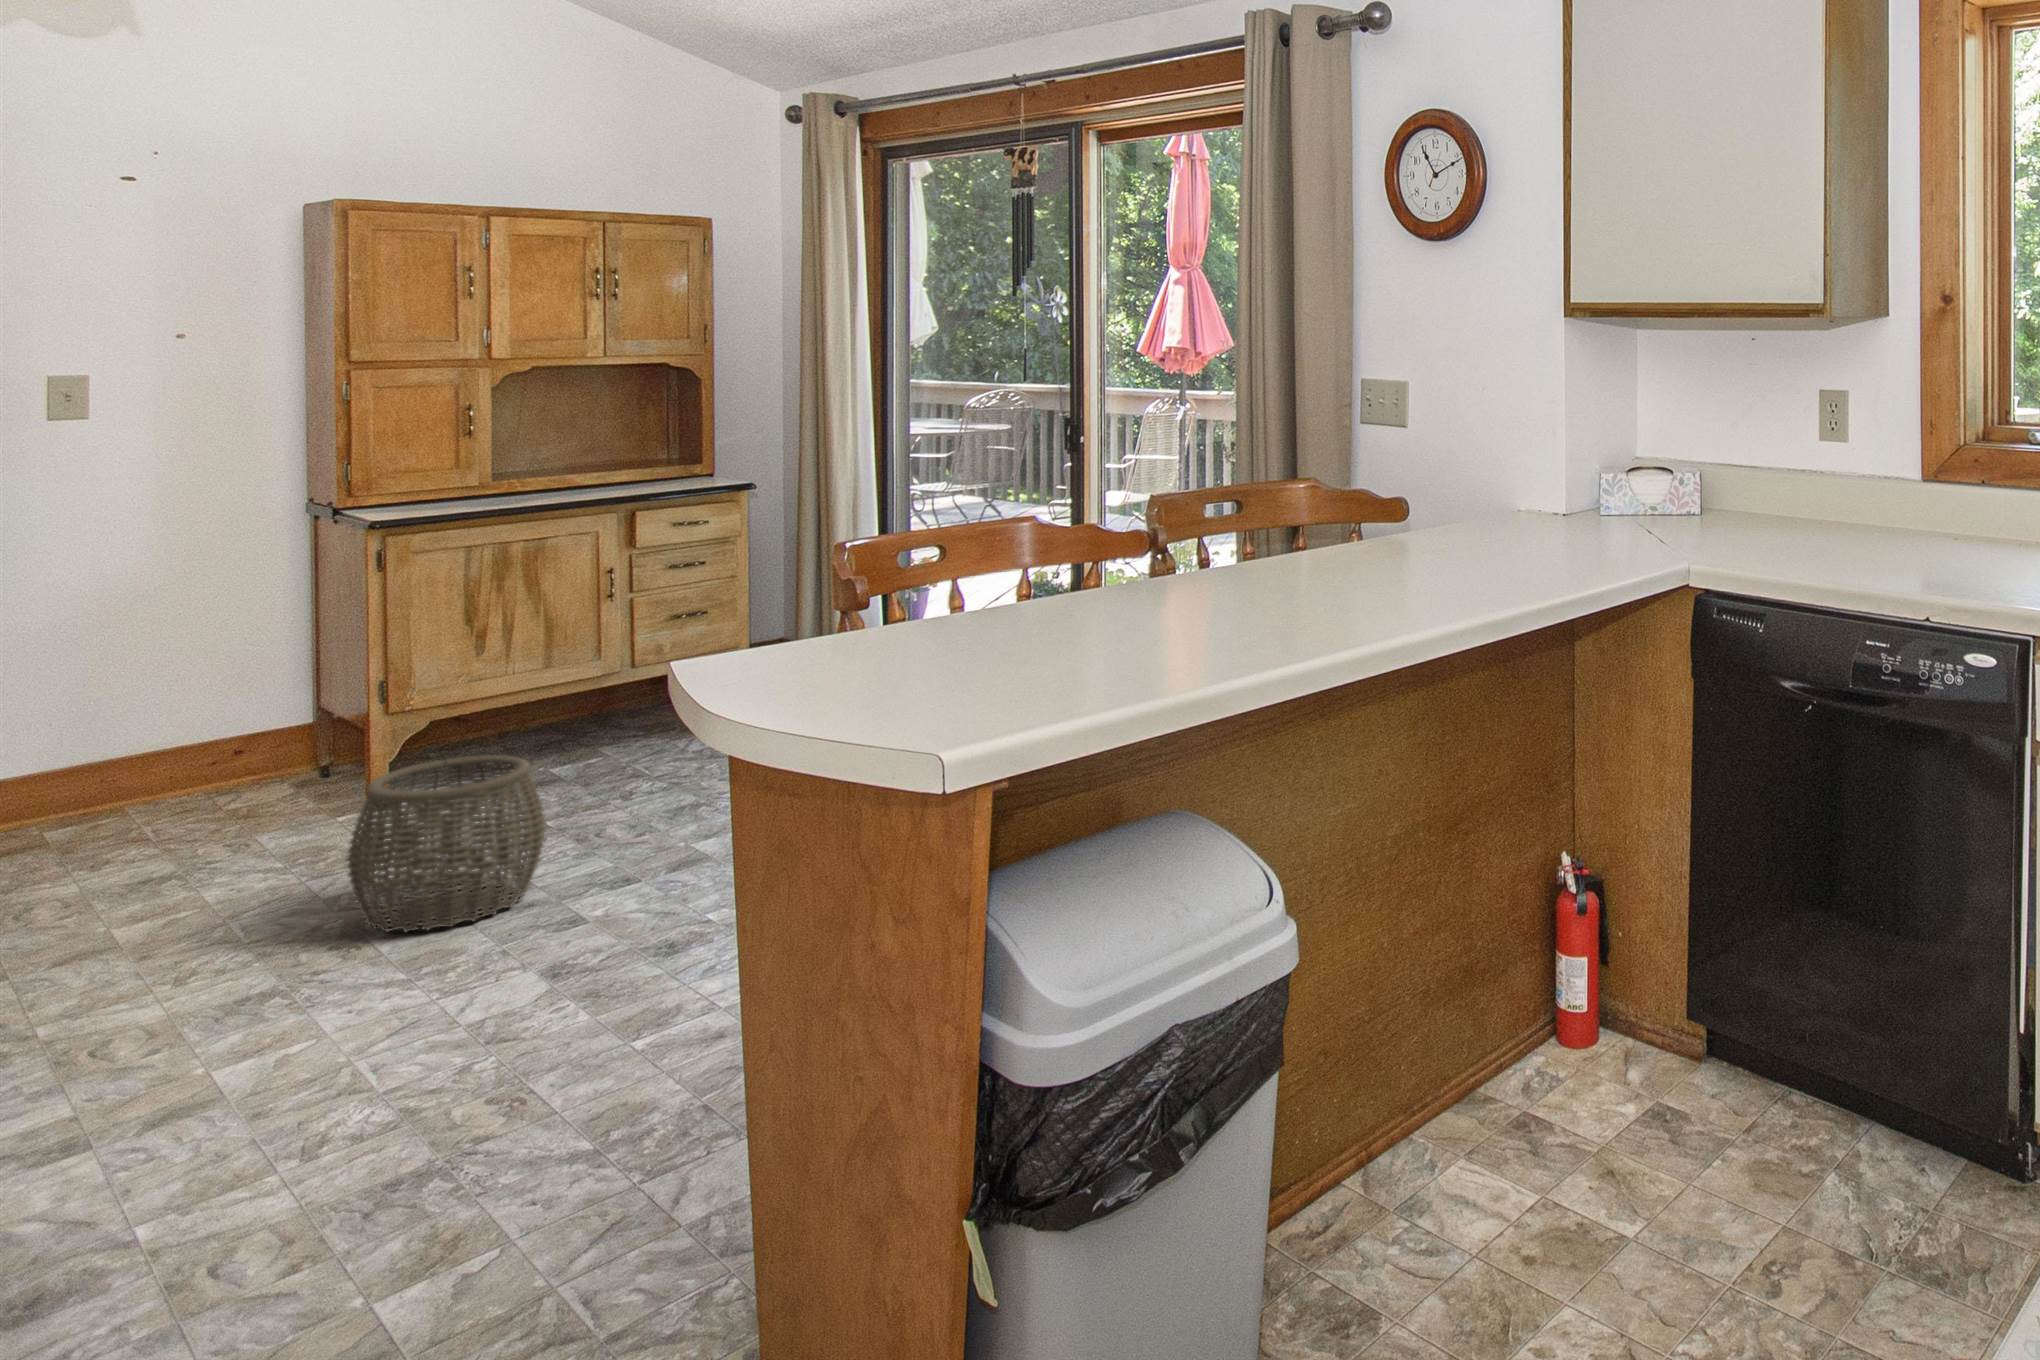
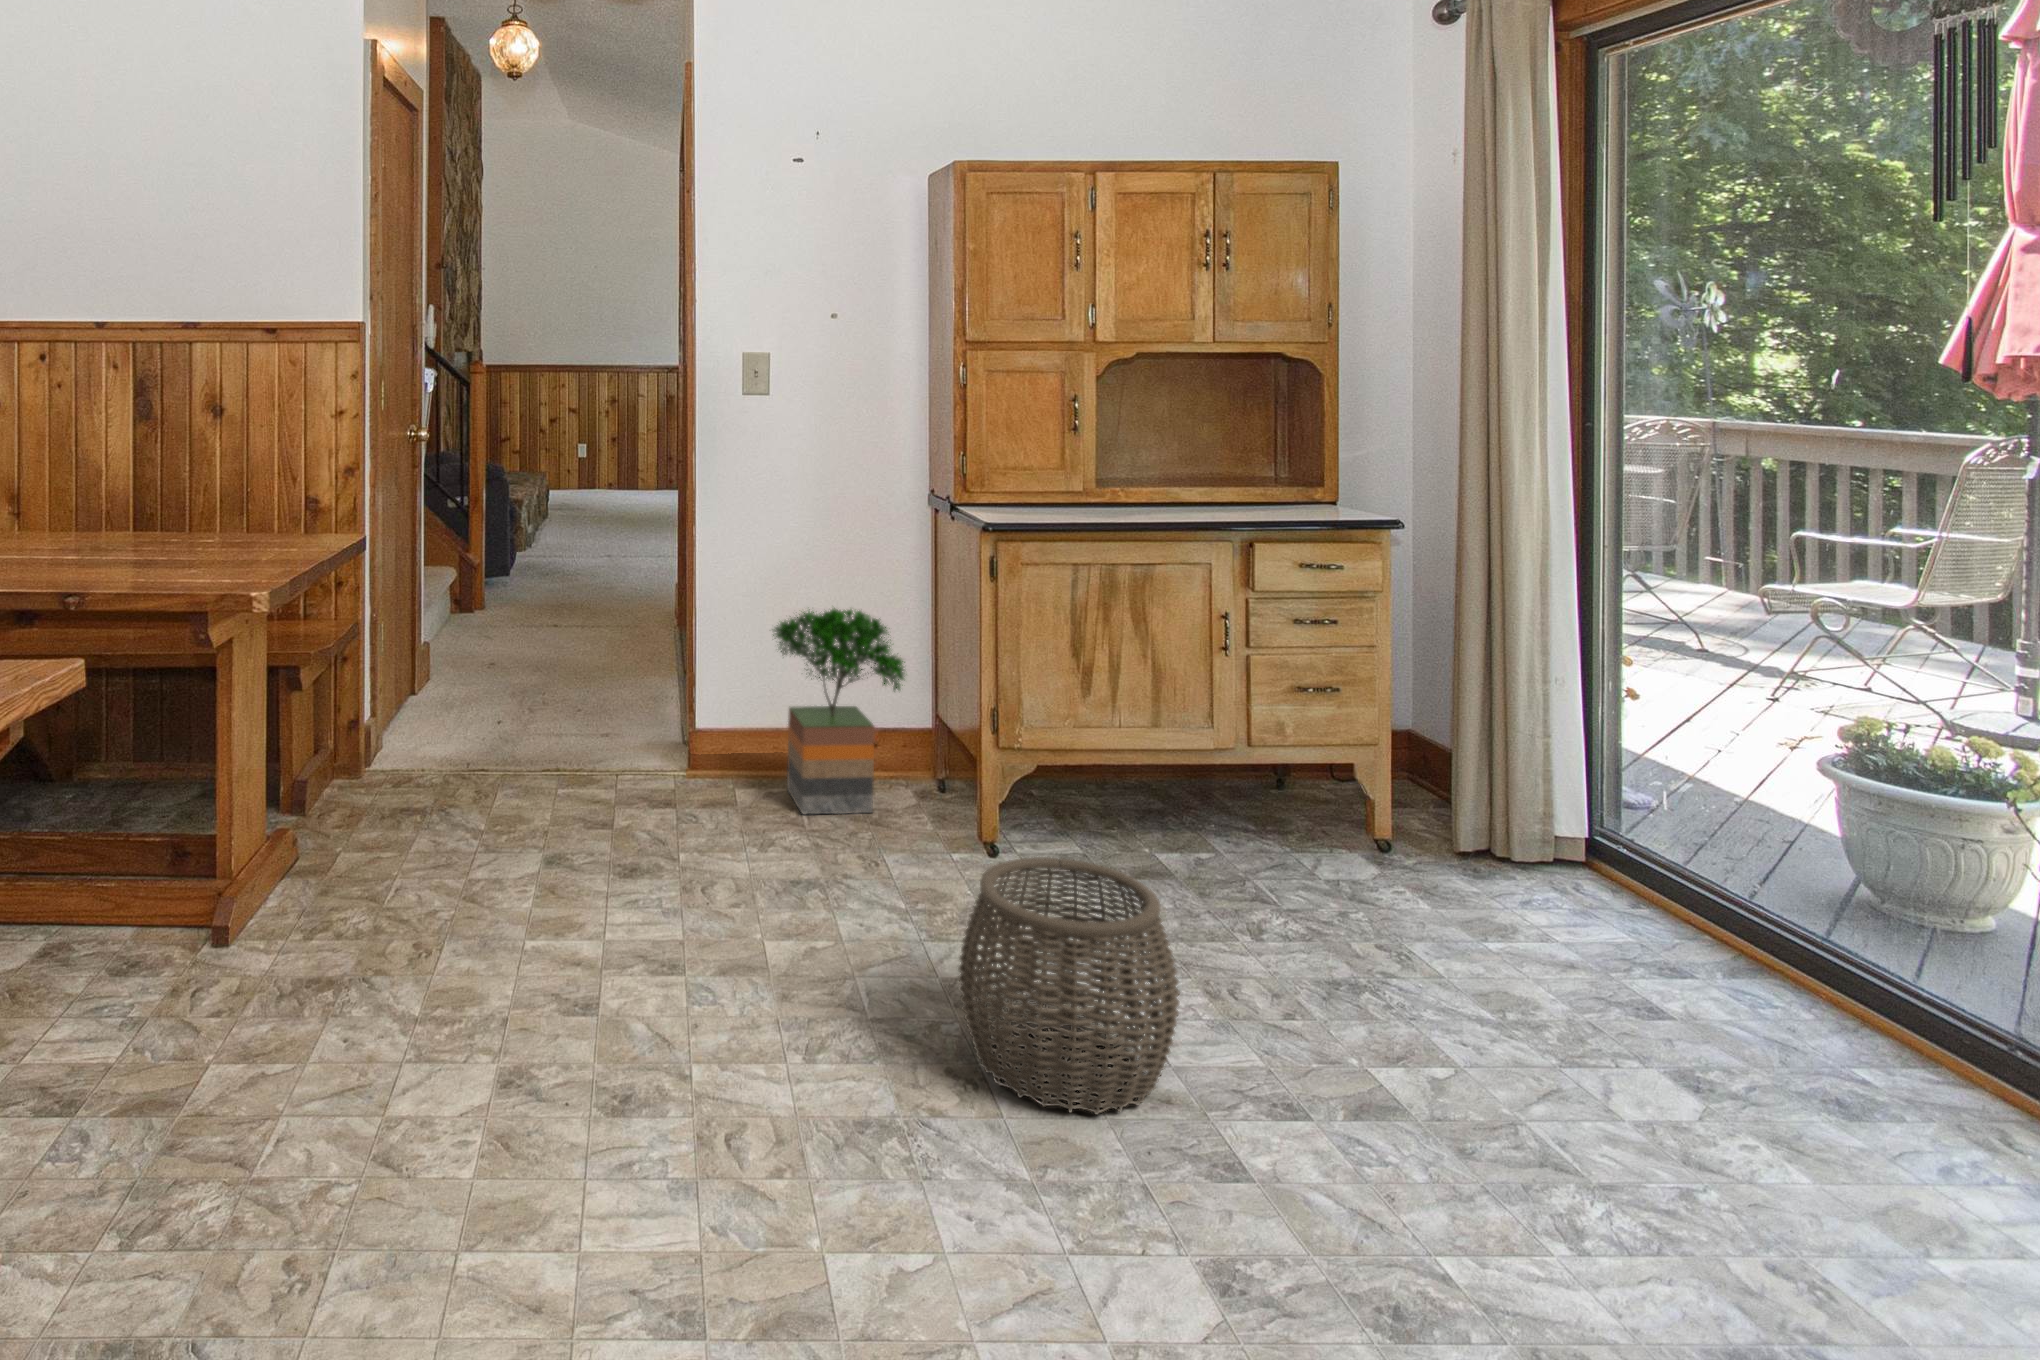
potted tree: none [96,620,286,830] -> present [772,608,905,814]

